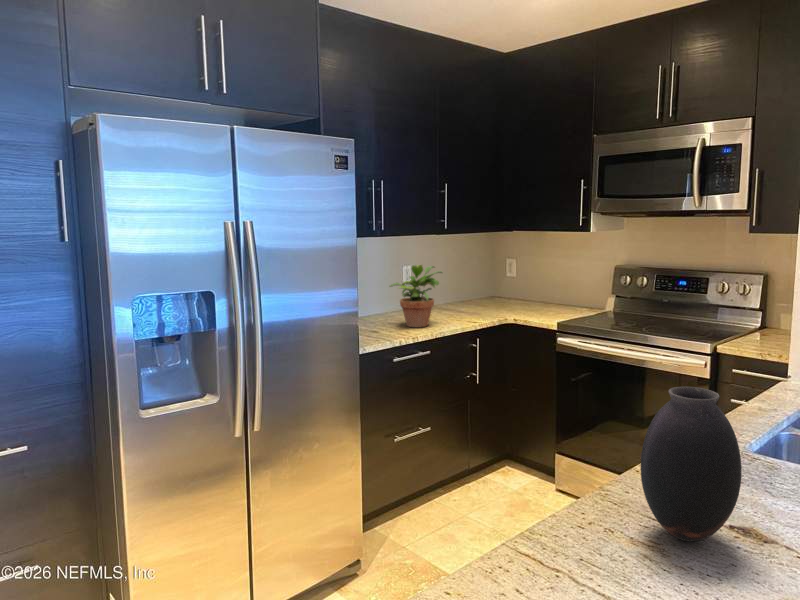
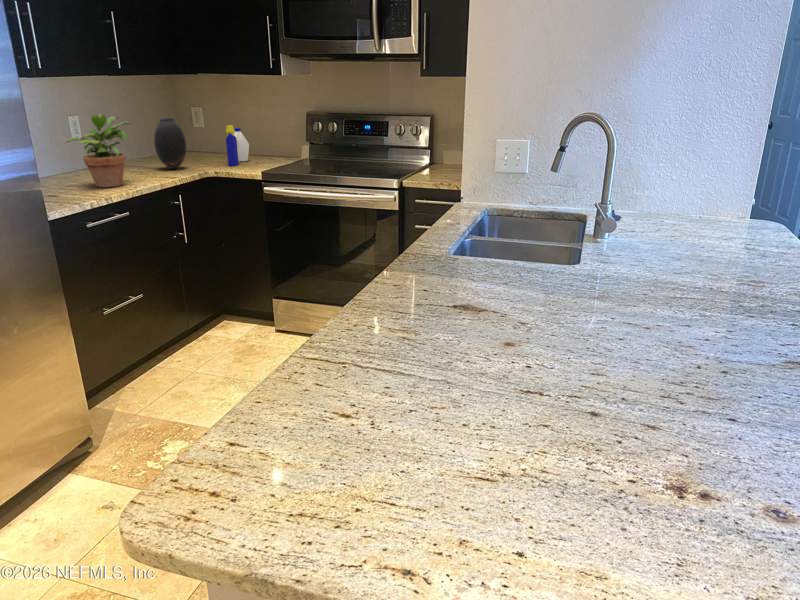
bottle: none [529,275,553,314] -> present [226,125,249,166]
vase: present [641,387,742,541] -> present [154,117,186,169]

